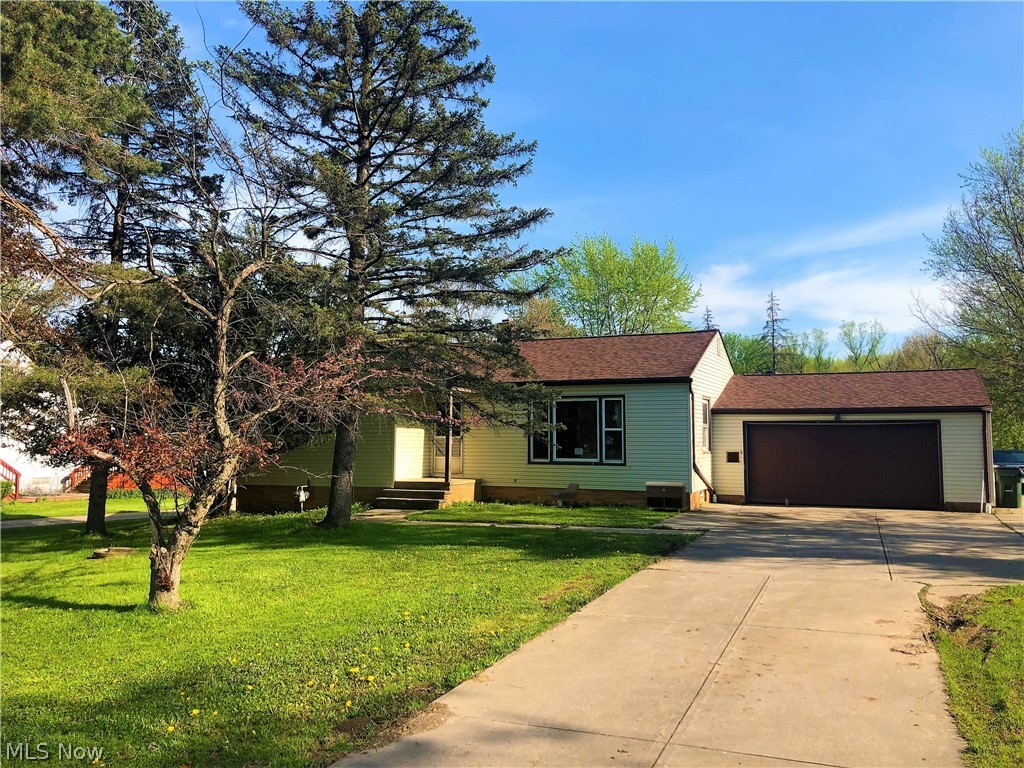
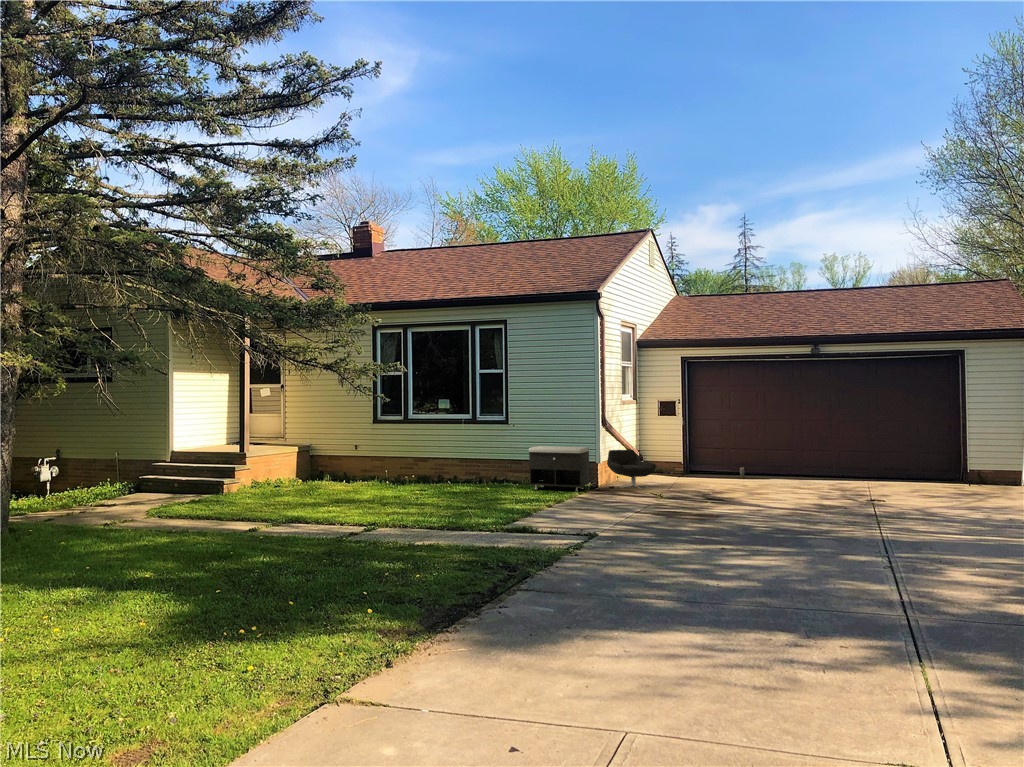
lounge chair: present [549,483,580,506] -> present [607,449,656,489]

